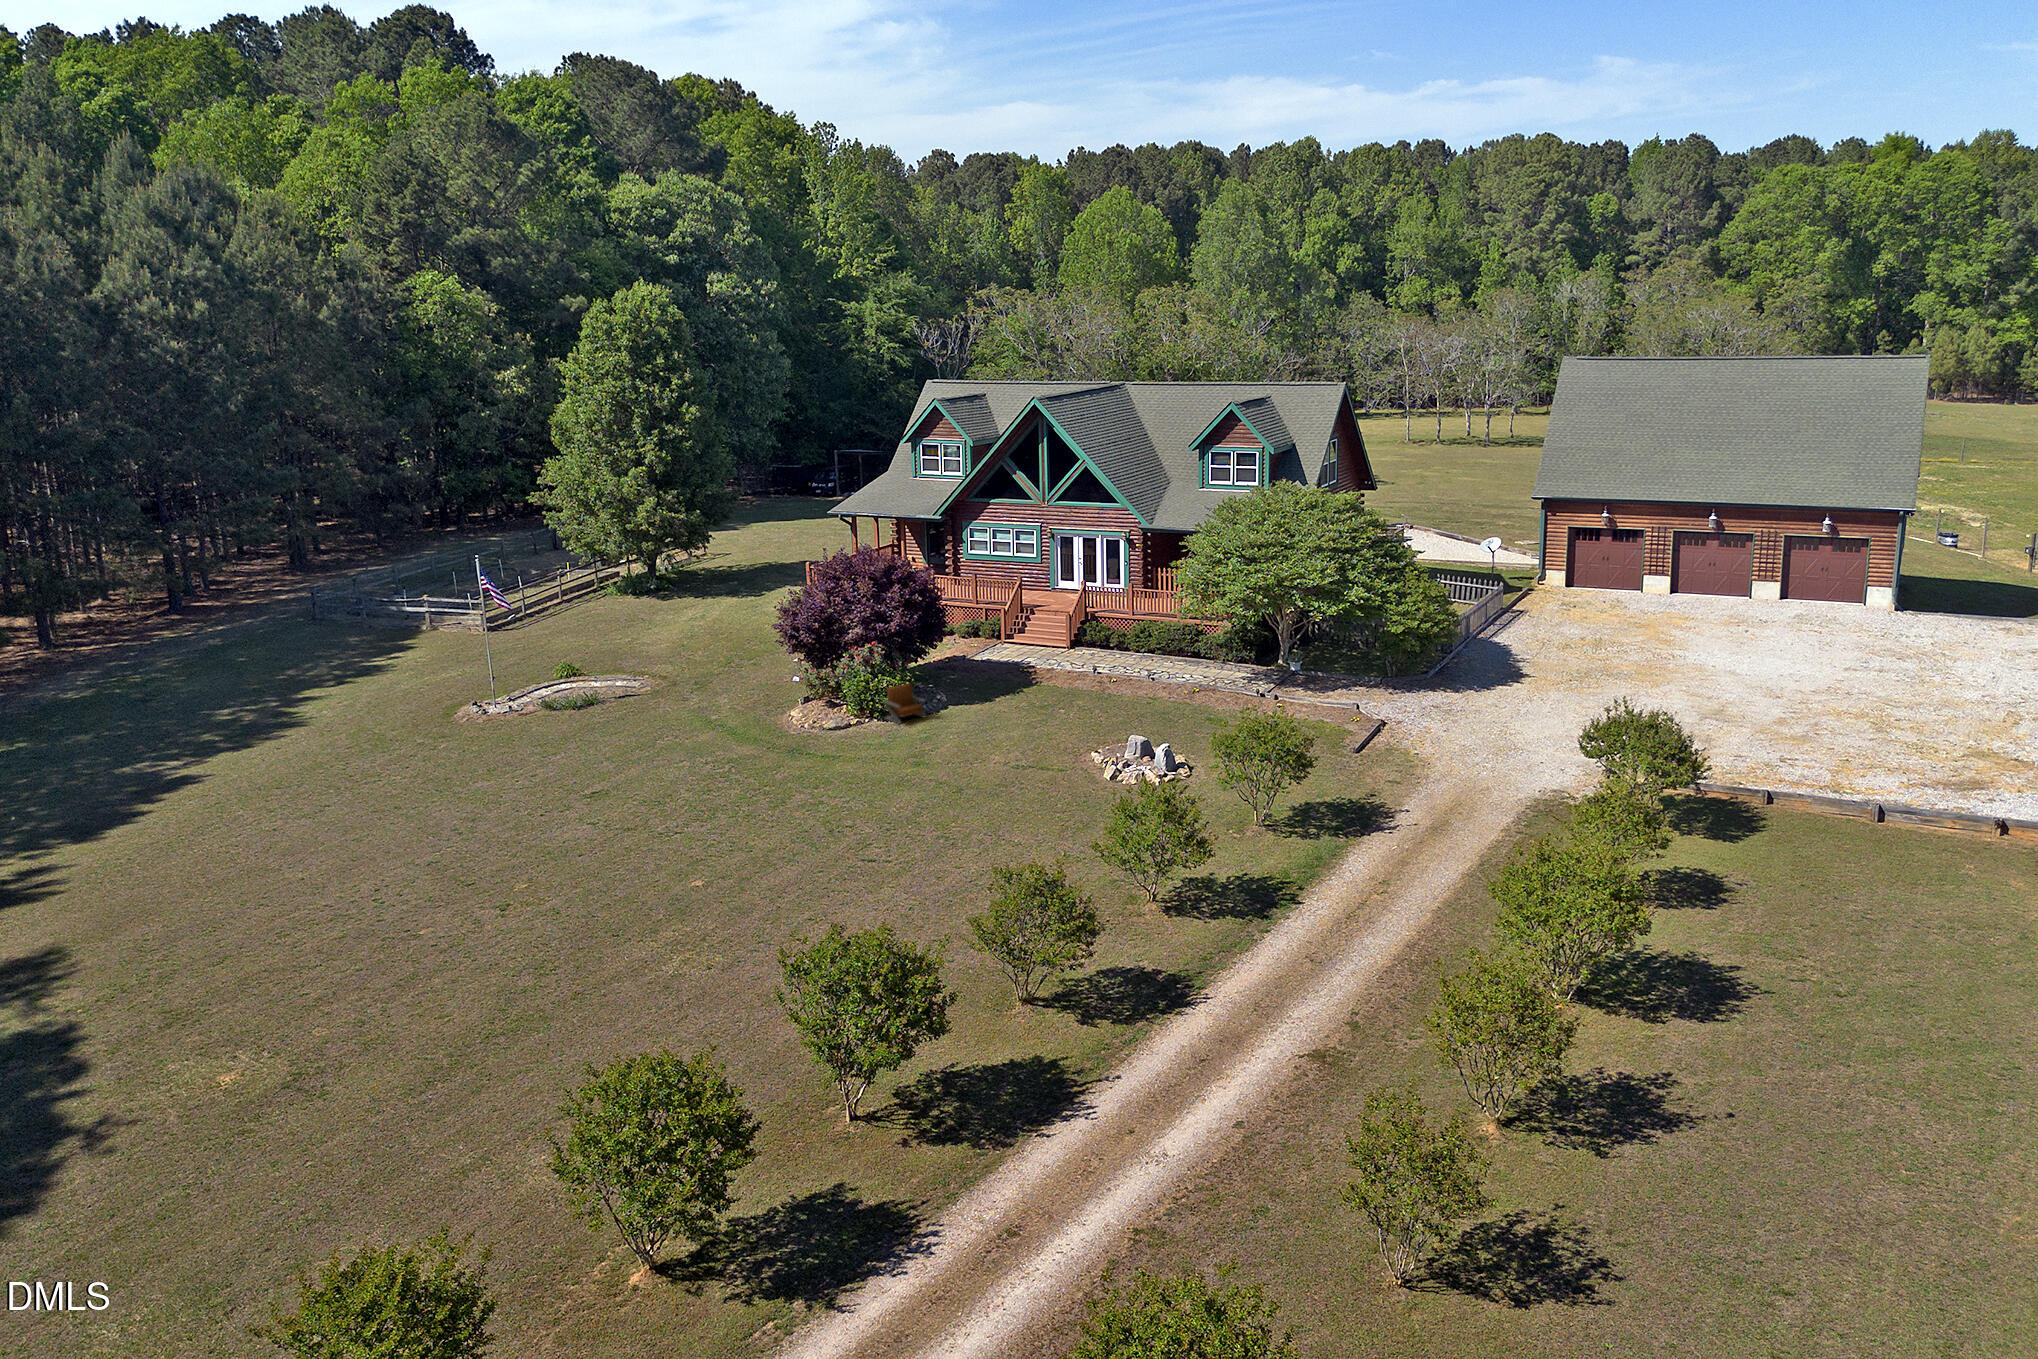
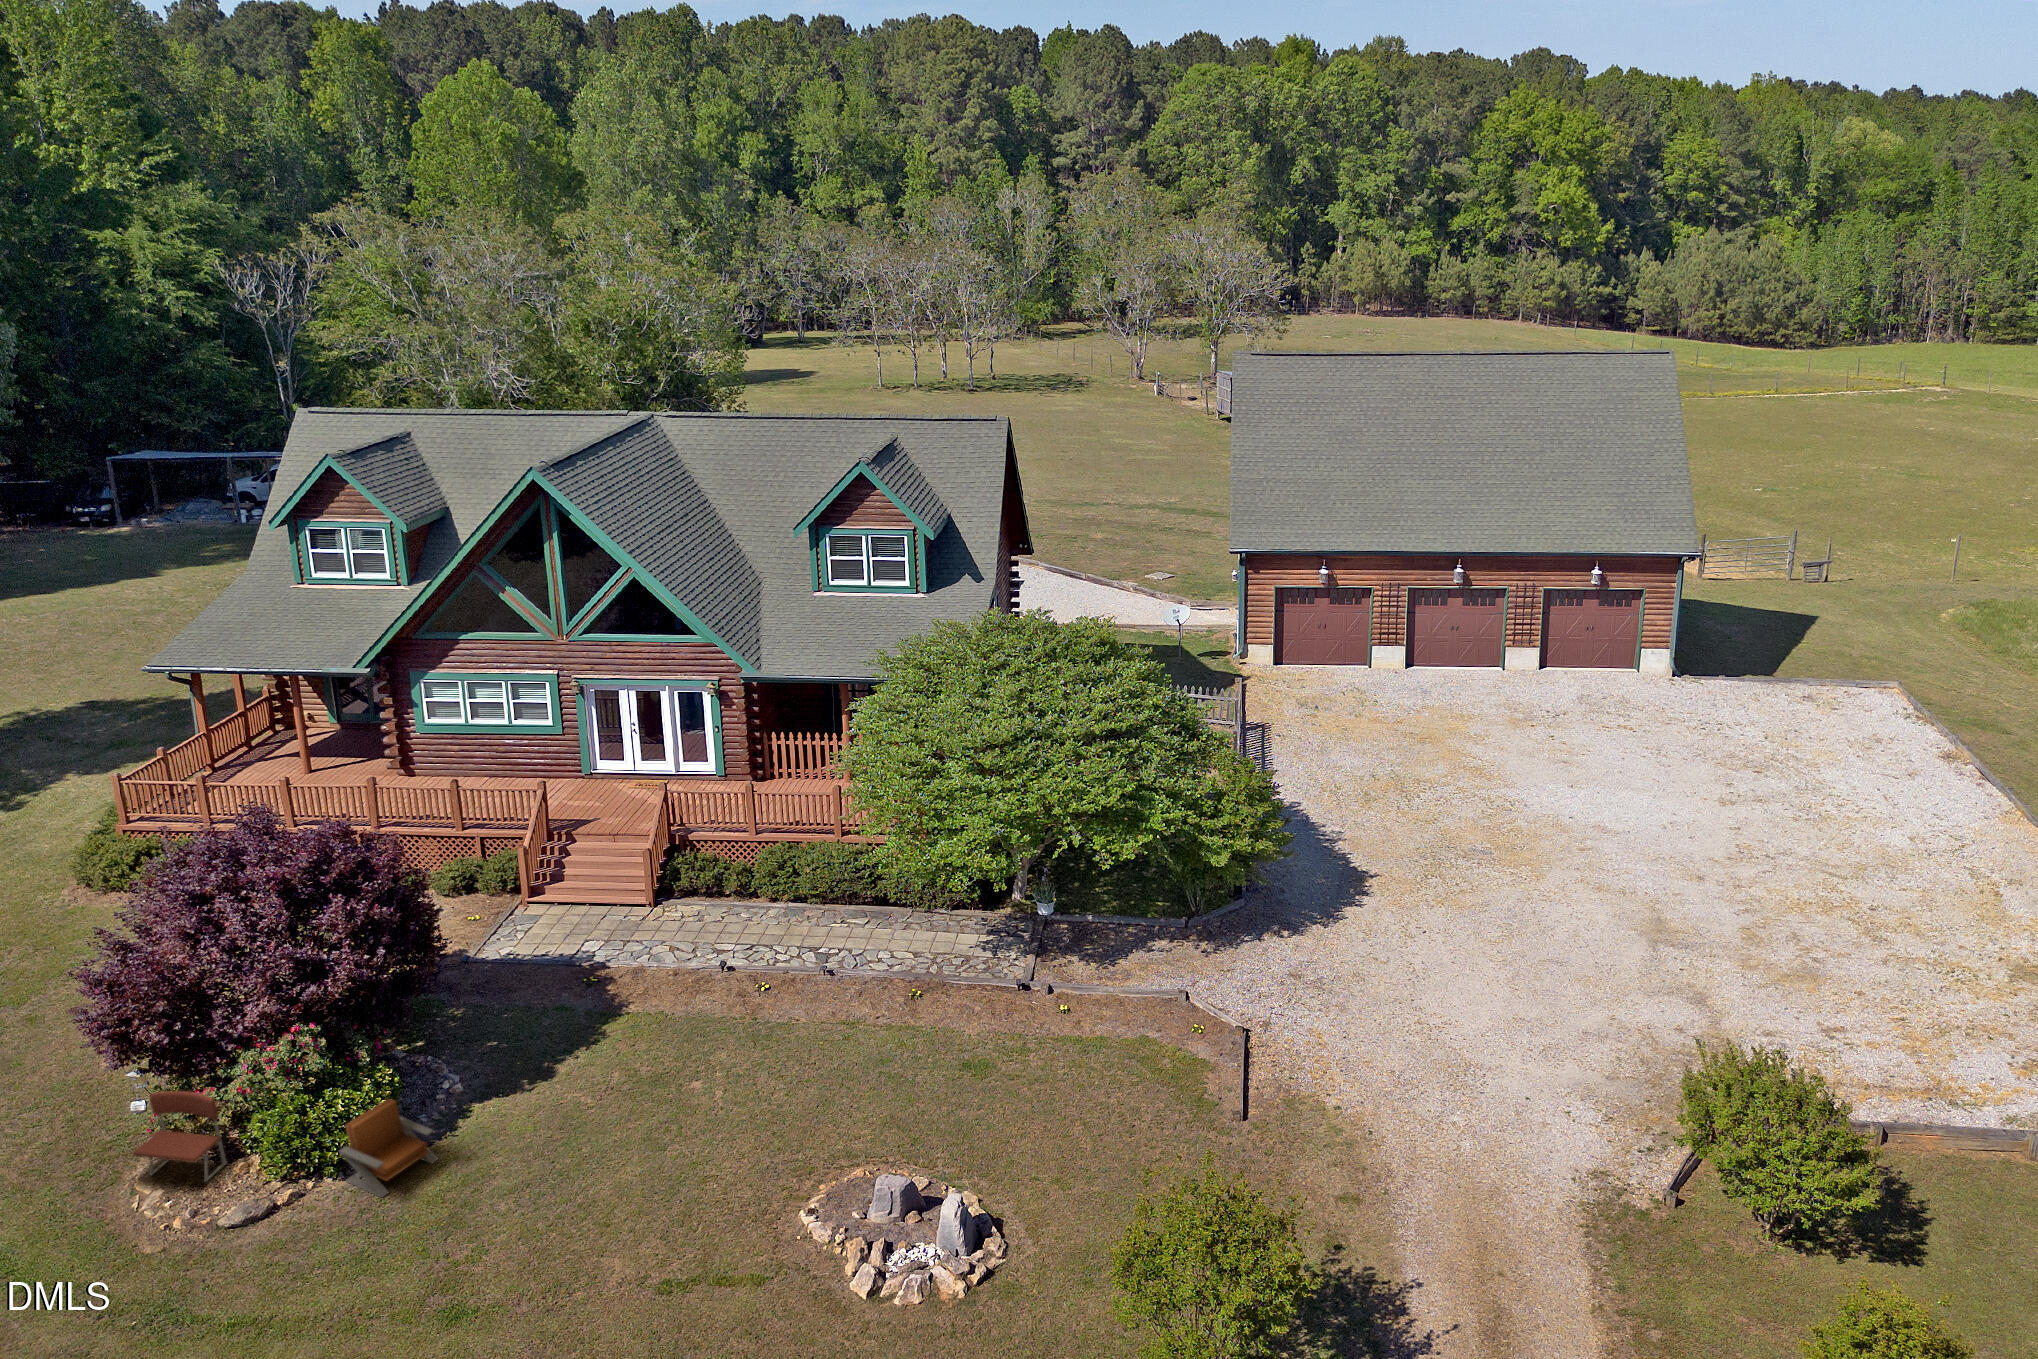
bench: none [795,668,835,712] -> present [133,1091,227,1182]

